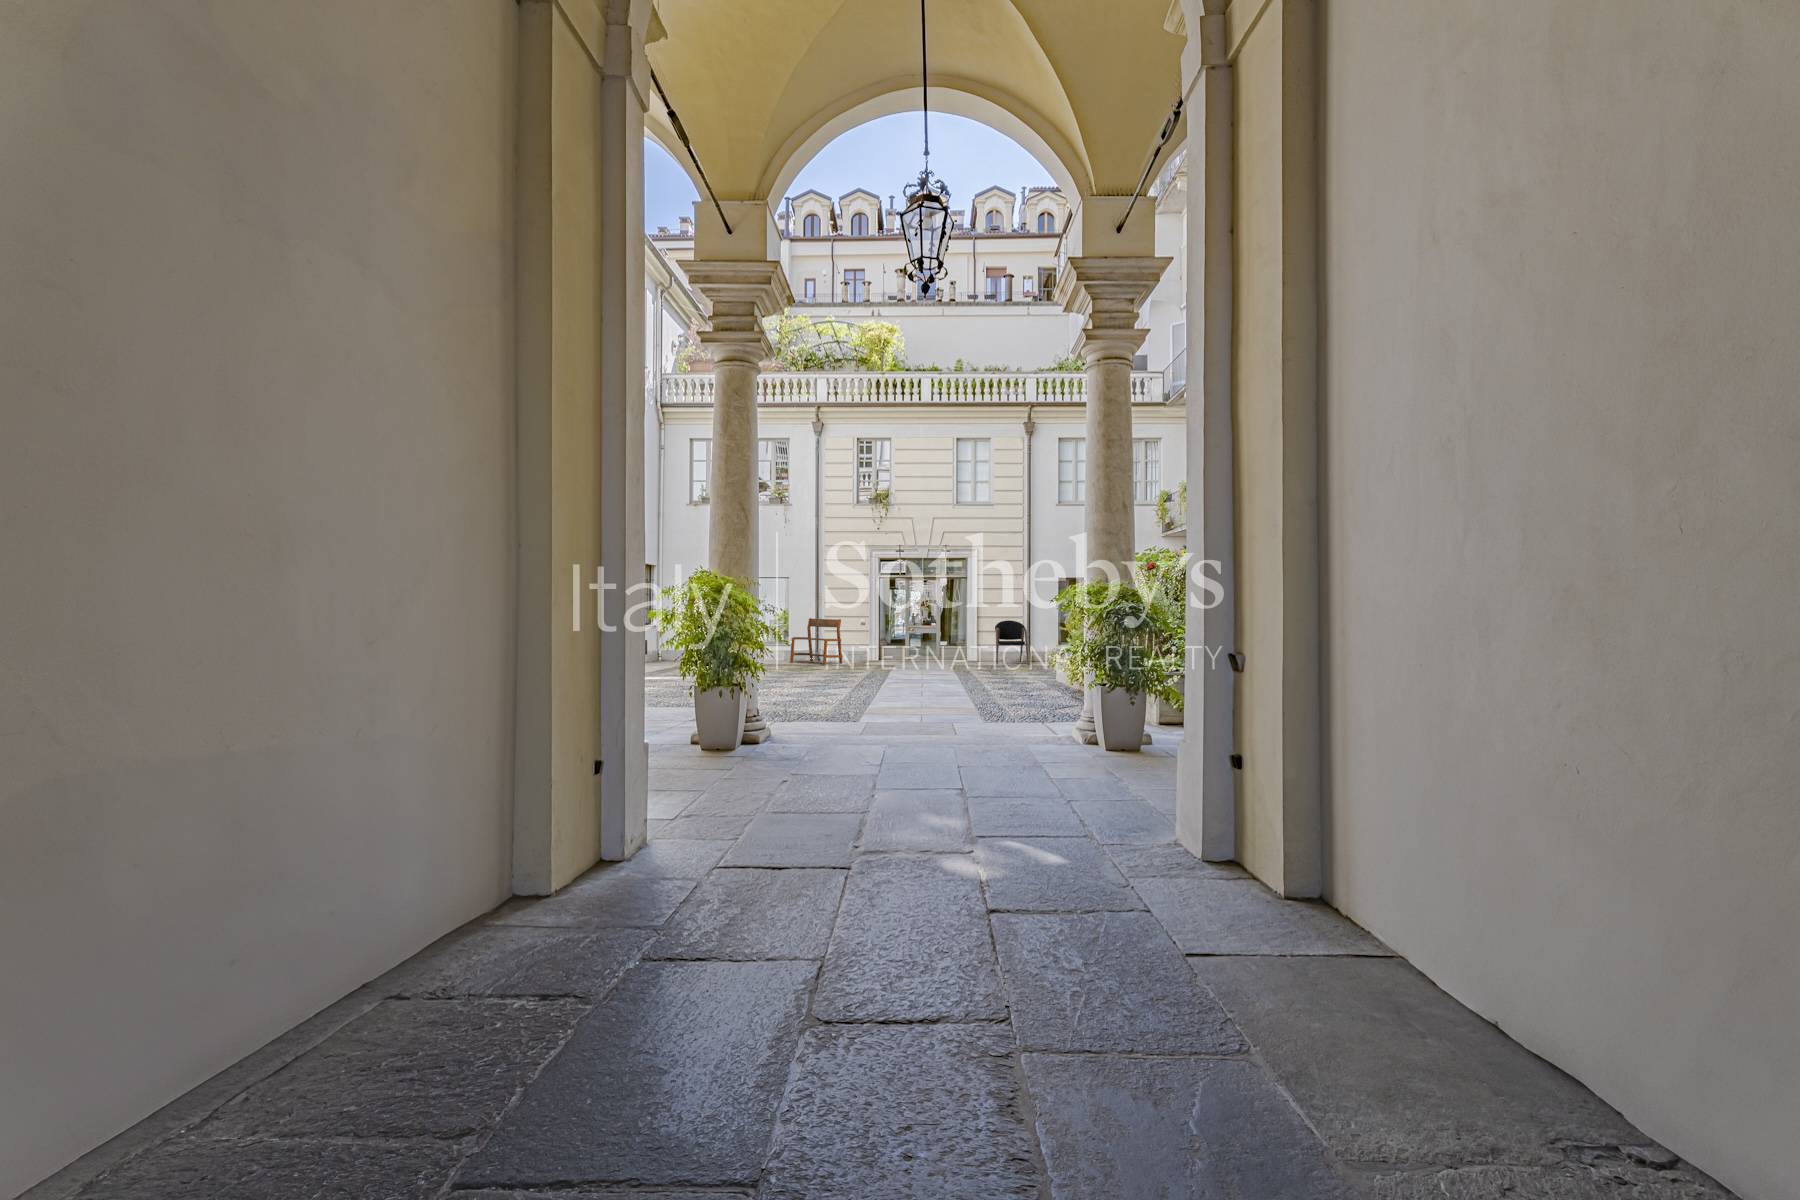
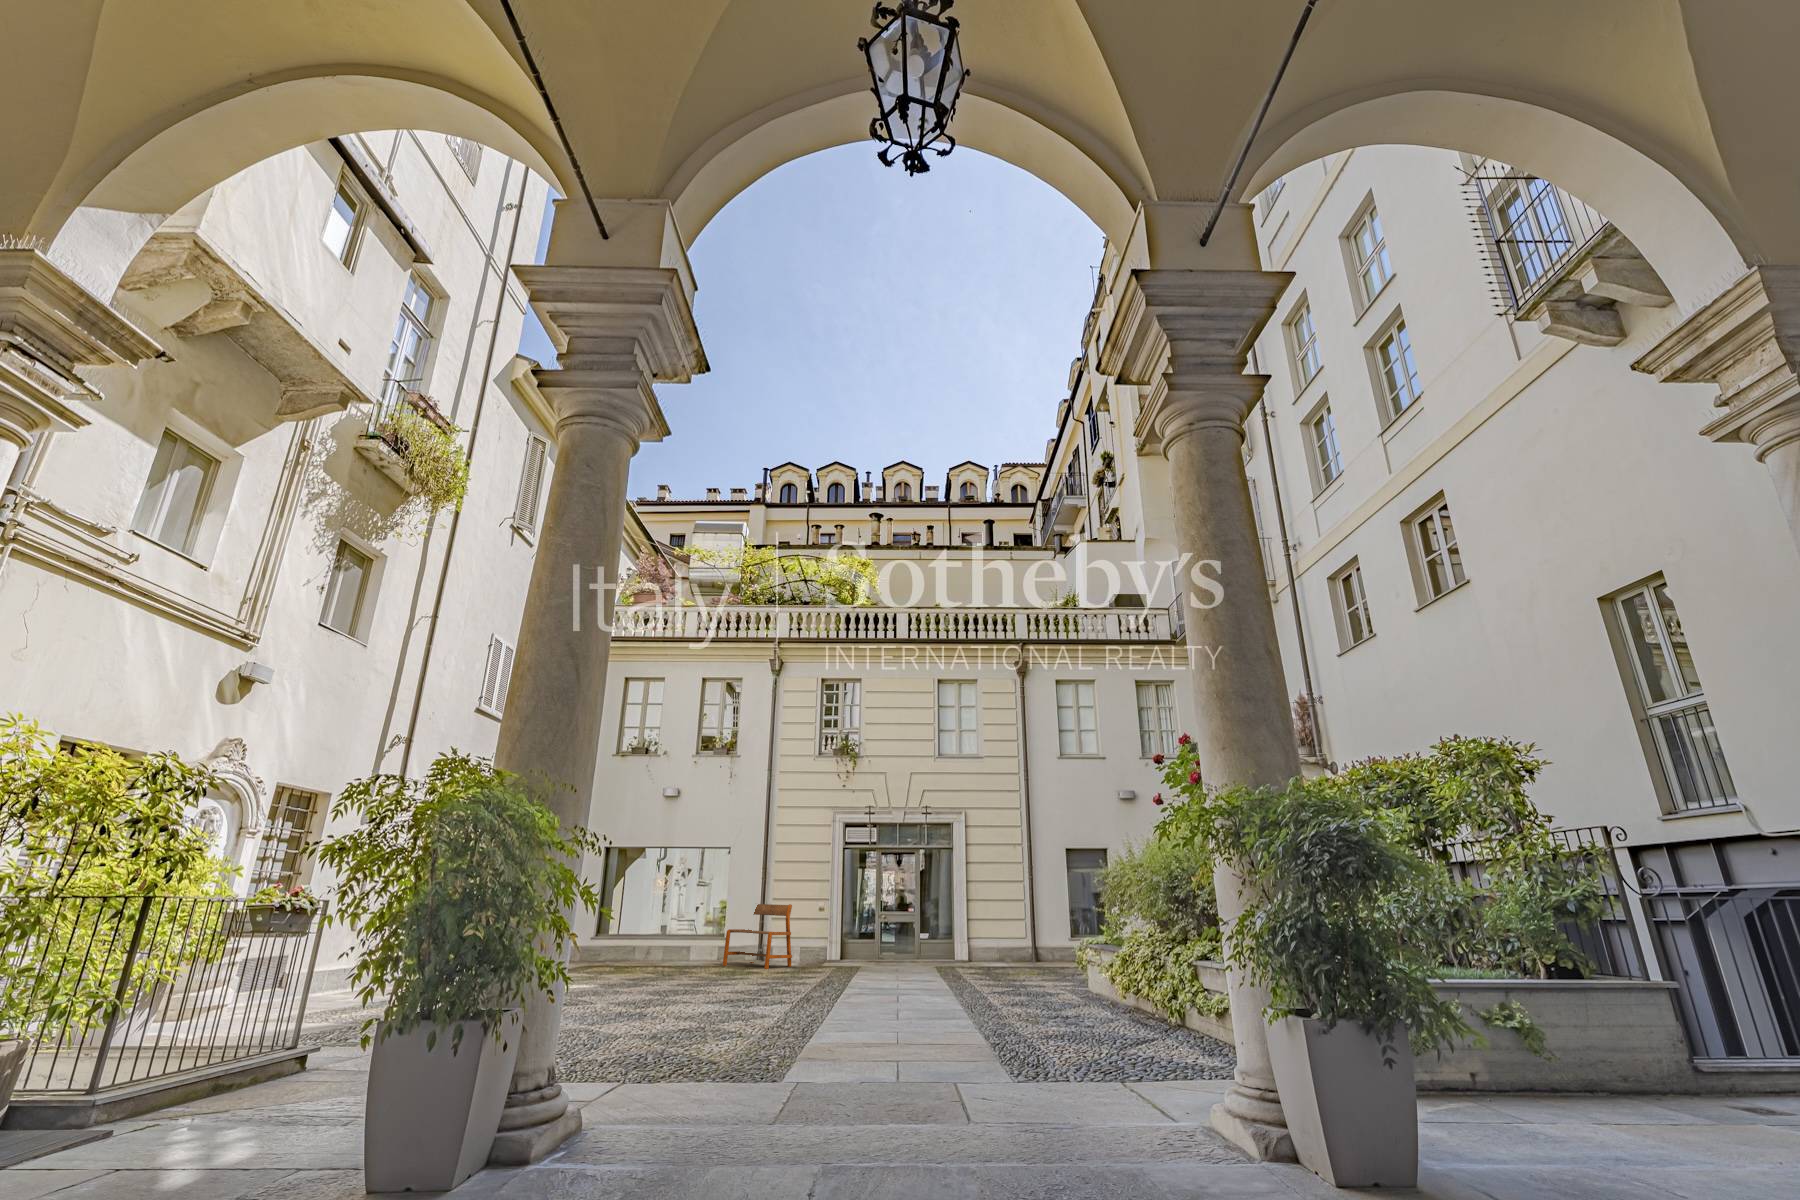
chair: present [995,620,1029,665] -> none [990,906,1037,969]

